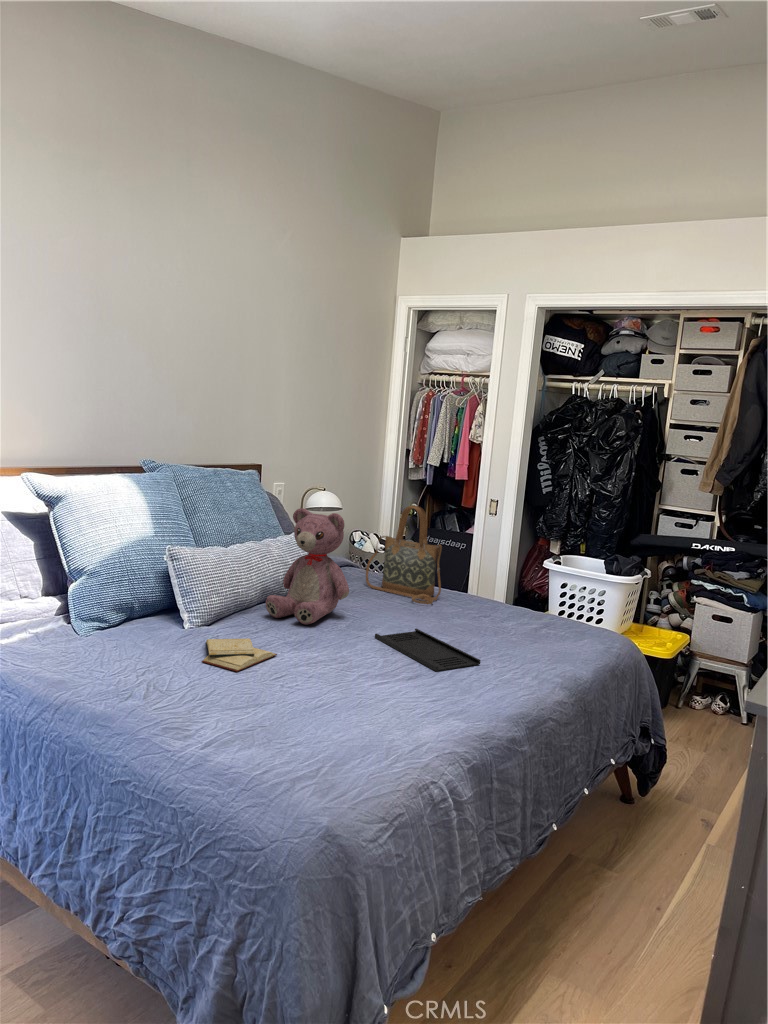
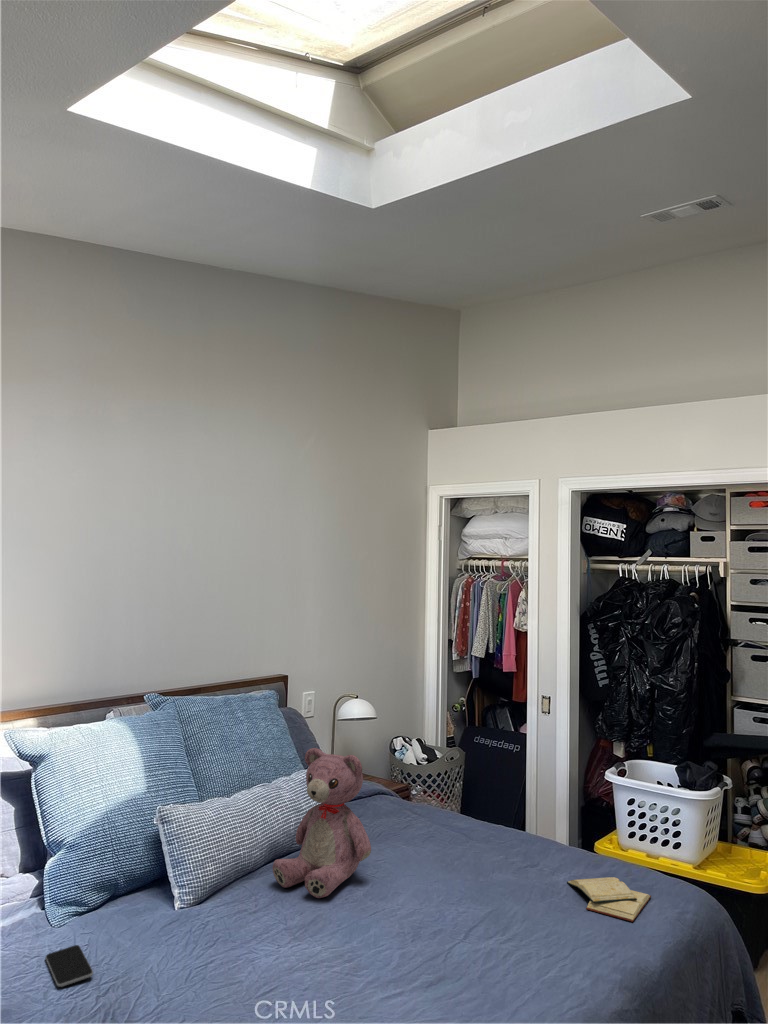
handbag: present [366,505,442,604] -> none [398,729,484,854]
tray: present [375,629,481,671] -> none [401,900,531,981]
diary: present [202,638,277,672] -> present [567,877,651,922]
smartphone: none [89,642,133,664] -> present [45,945,93,987]

